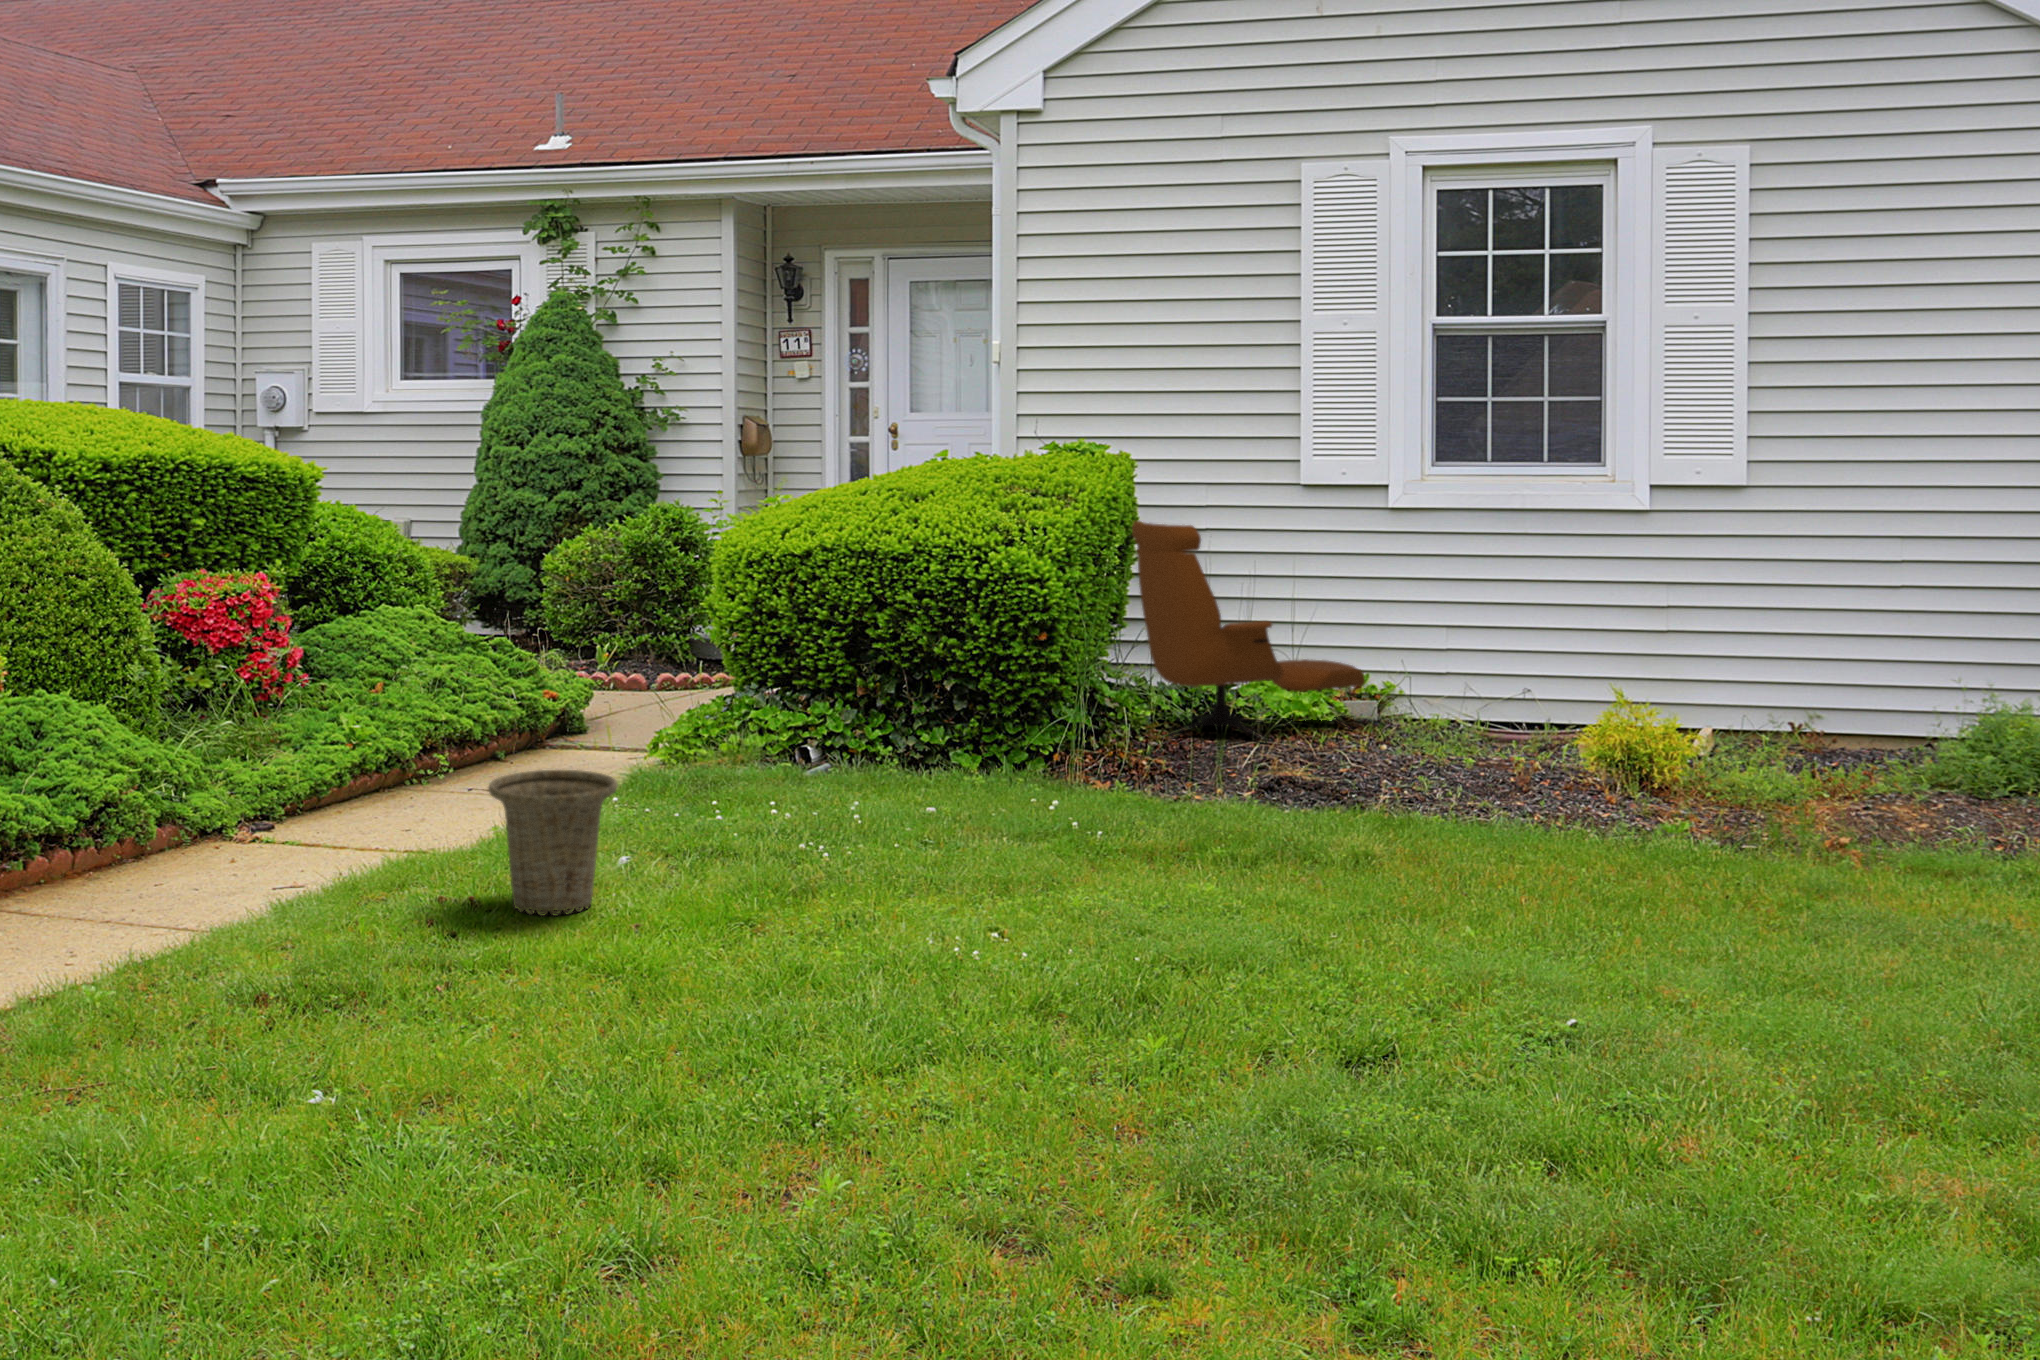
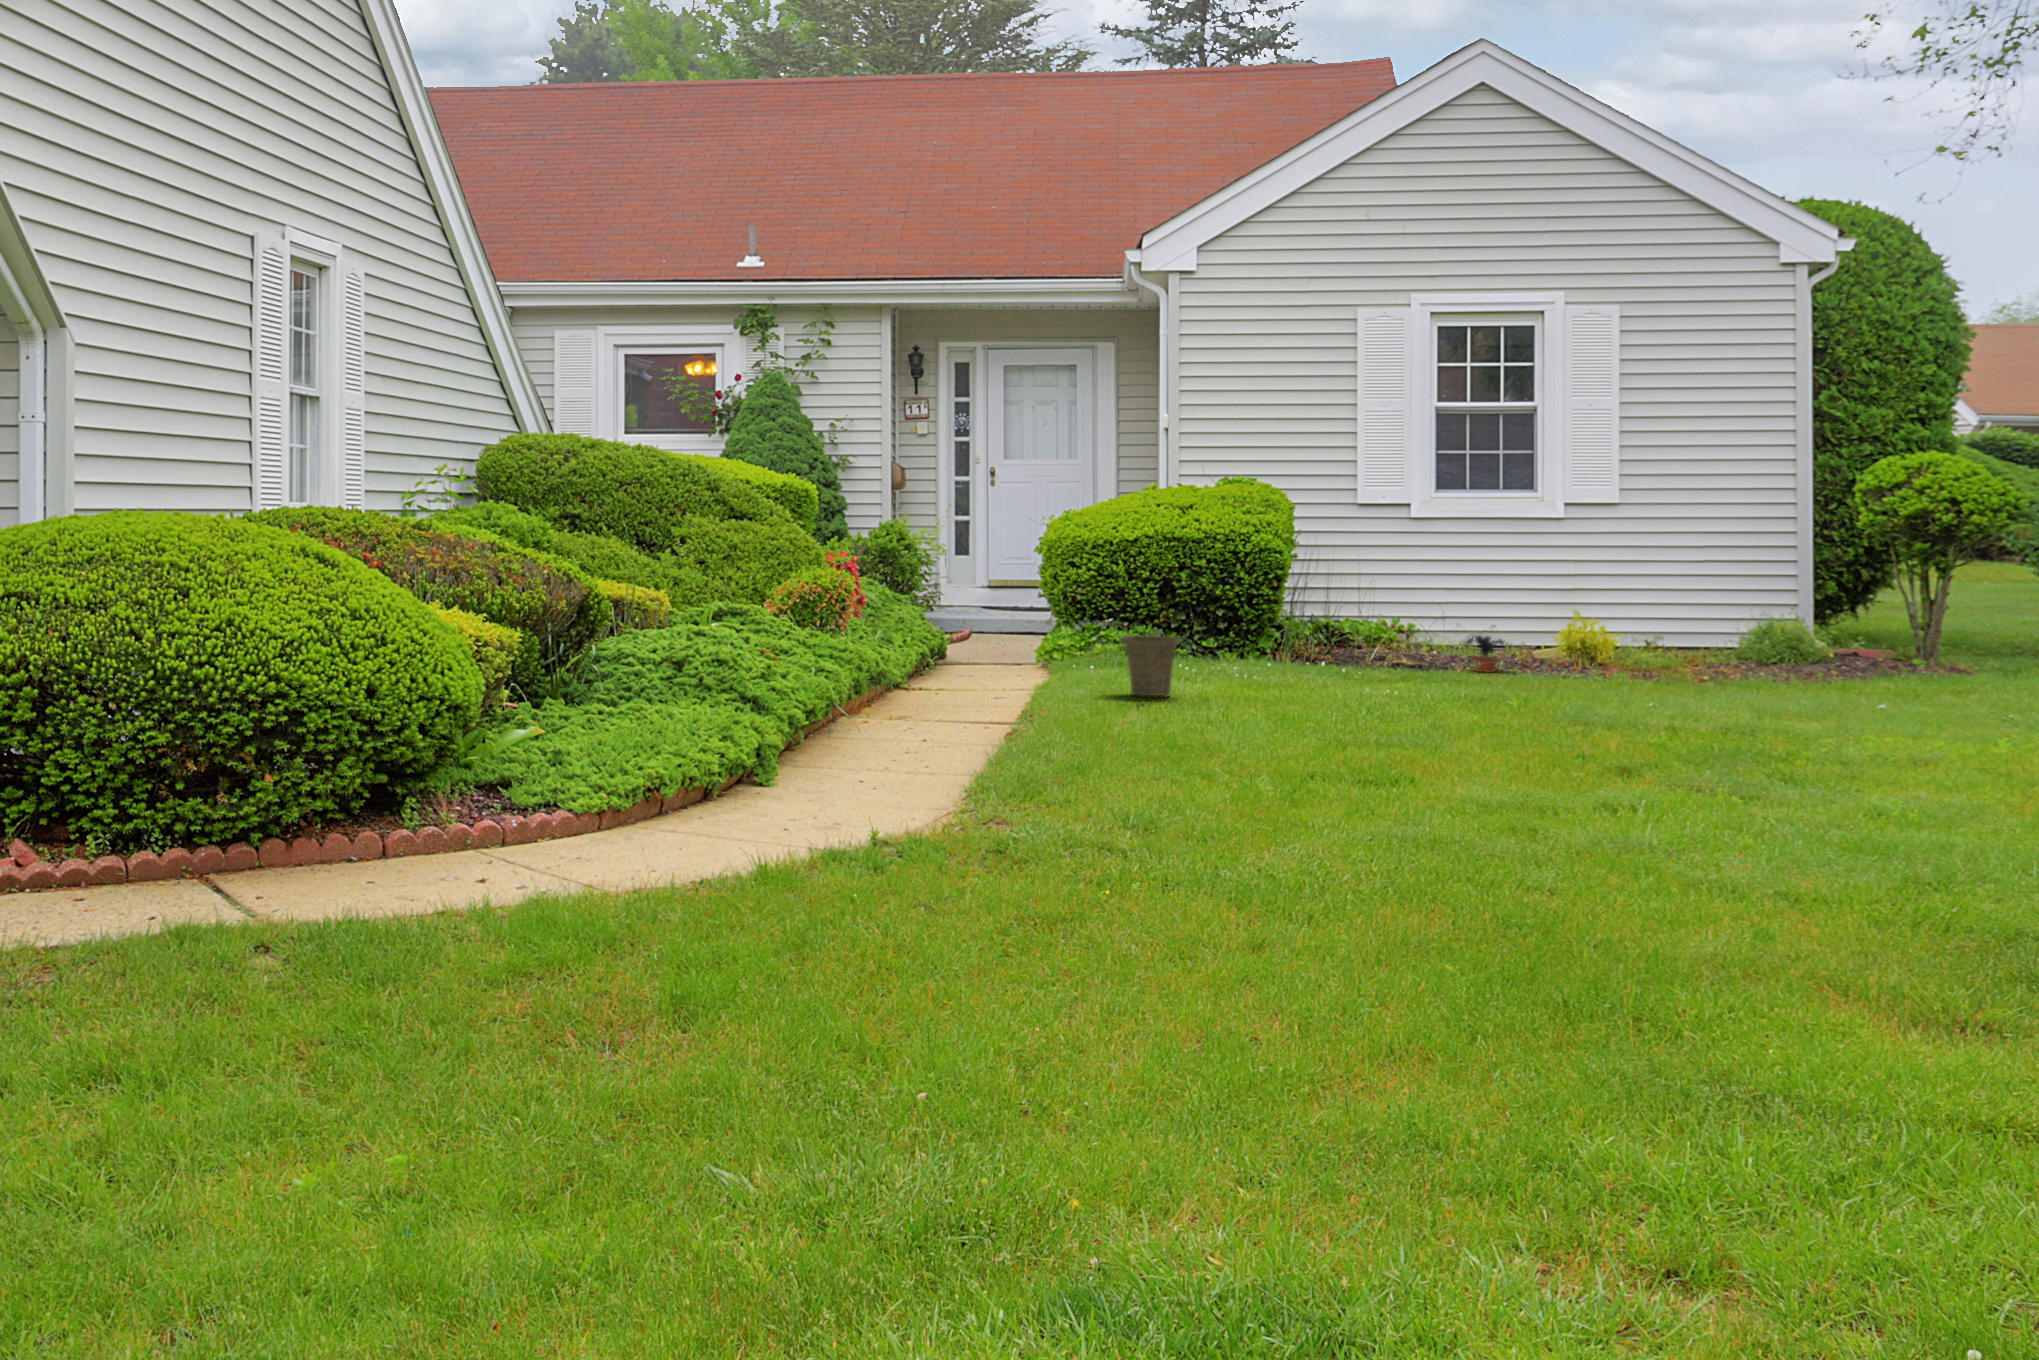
lounge chair: present [1132,521,1365,743] -> none [1277,524,1404,652]
potted plant: none [1406,726,1500,800] -> present [1465,635,1504,673]

